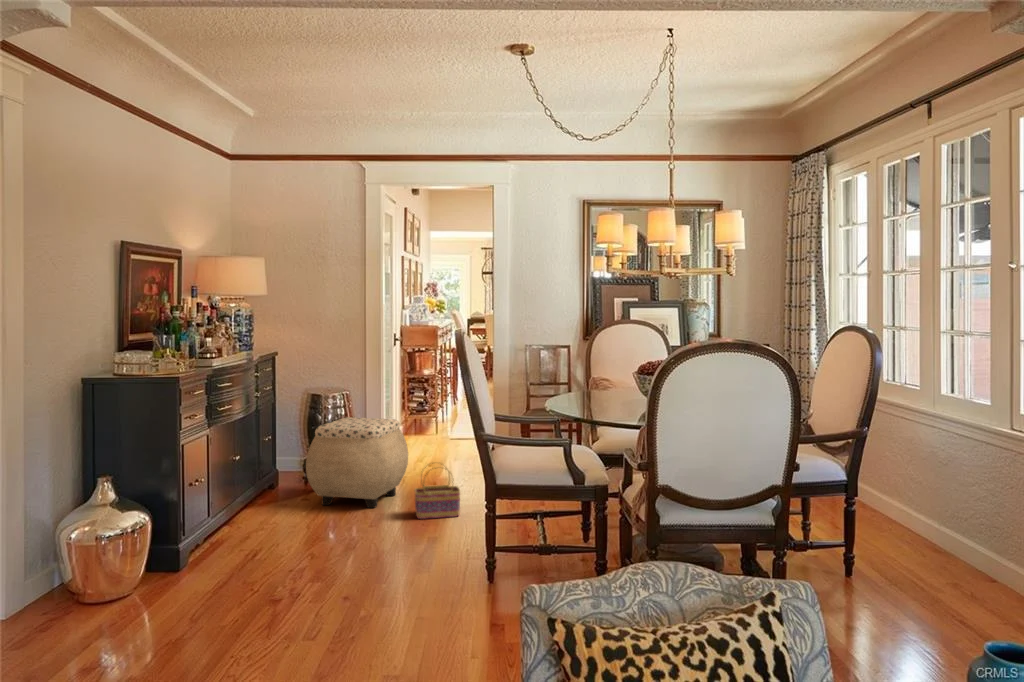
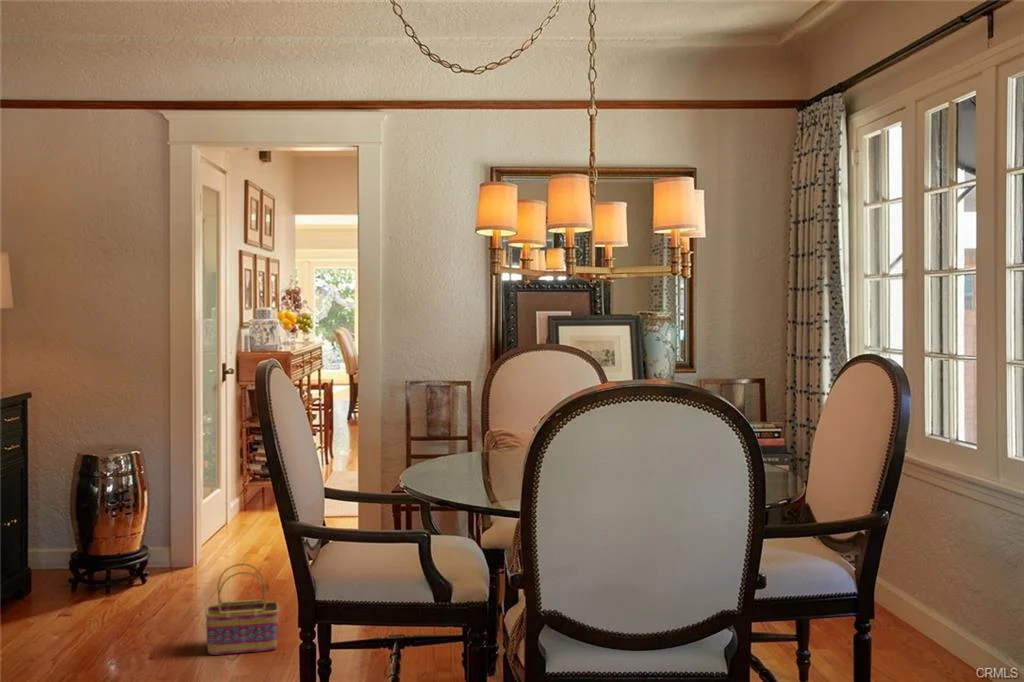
ottoman: present [306,417,408,508] -> none [37,493,210,637]

